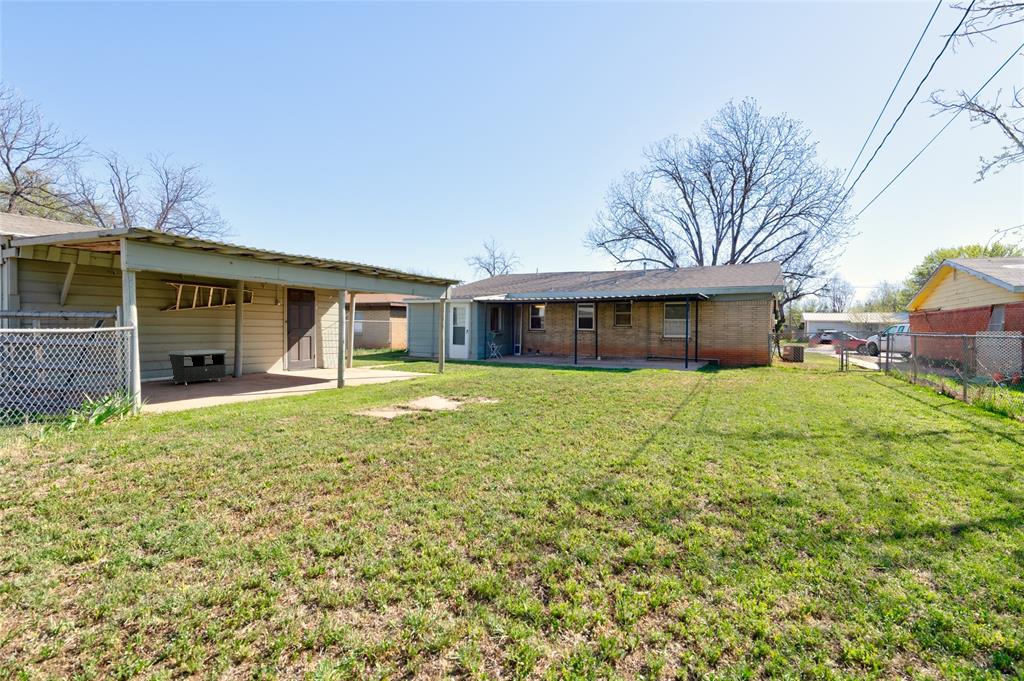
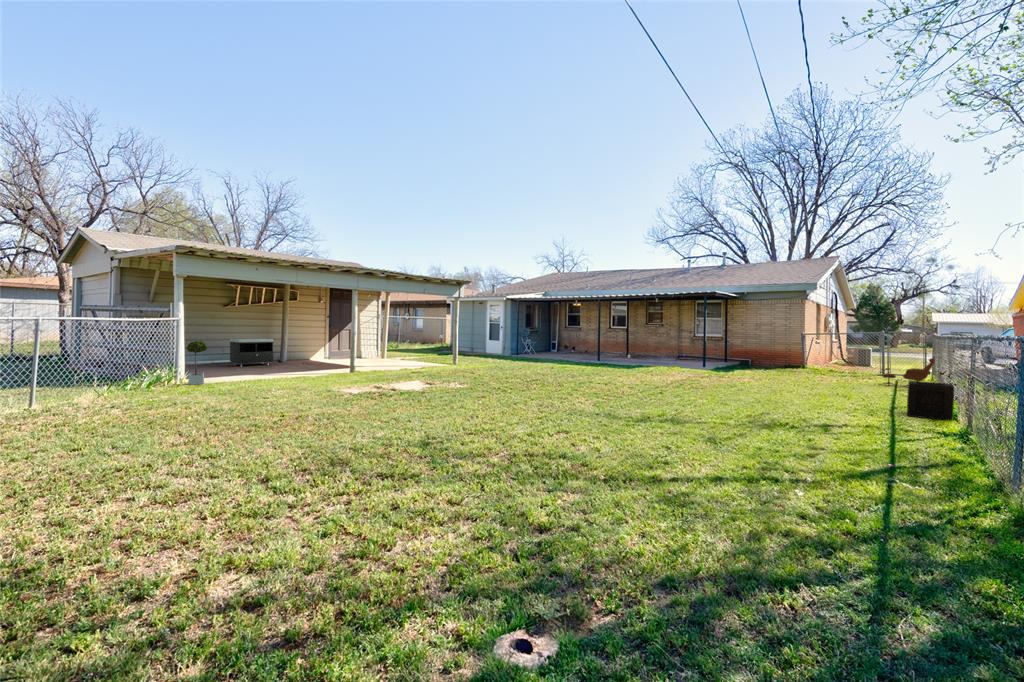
potted tree: none [137,355,168,415] -> present [186,340,208,385]
lounge chair: none [869,355,921,385] -> present [883,358,935,386]
wooden crate: none [958,381,1016,419] -> present [907,381,954,421]

